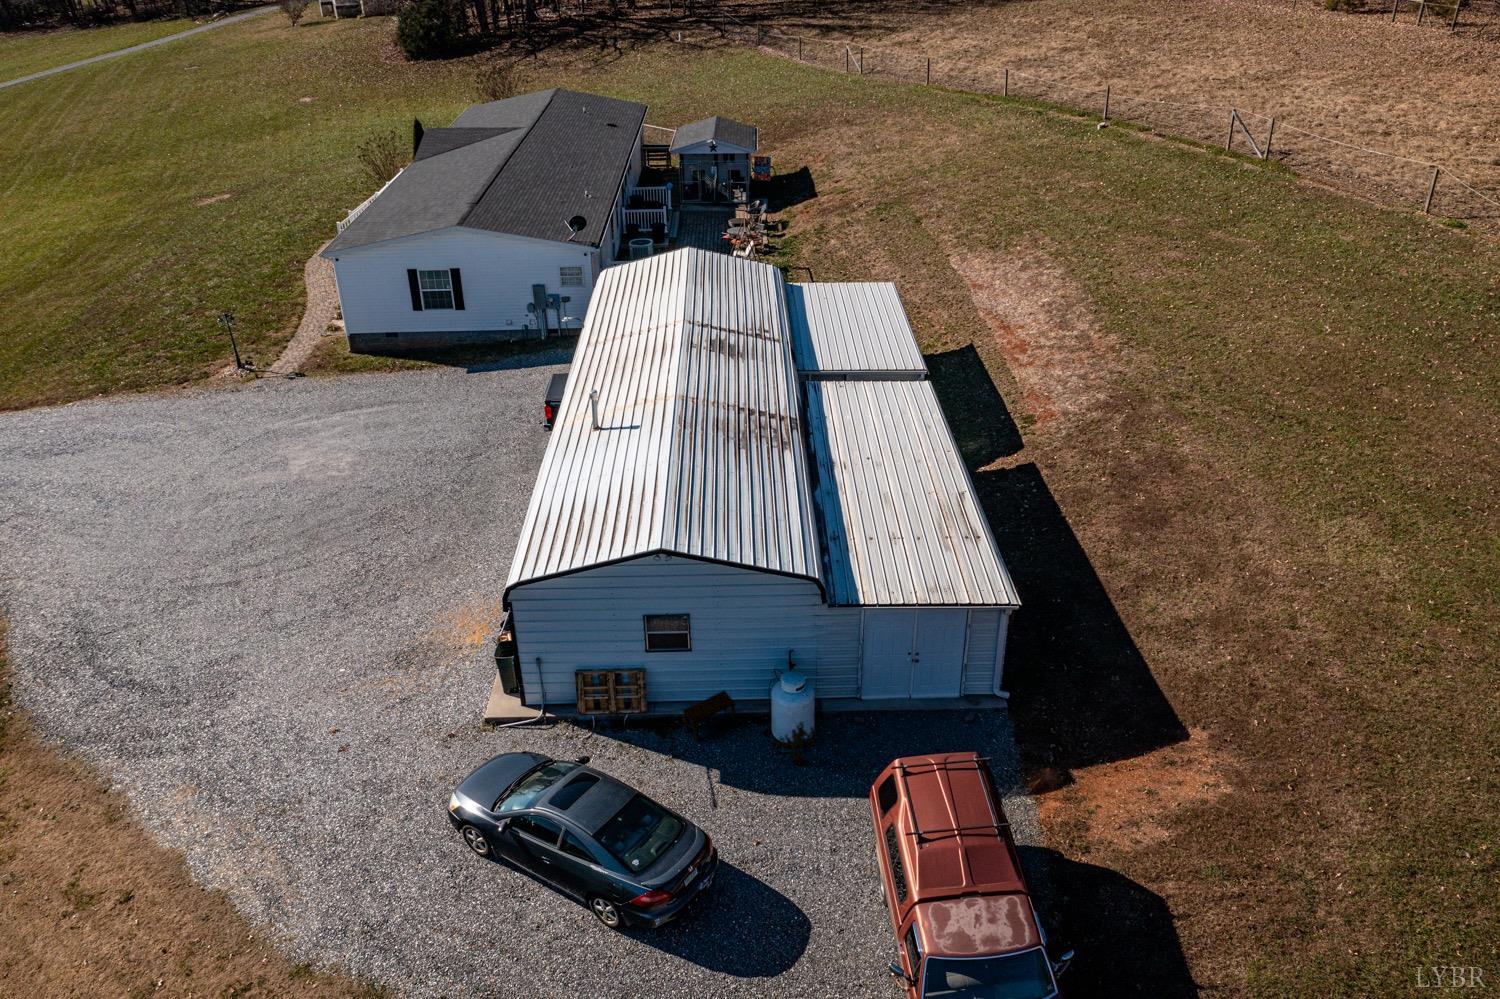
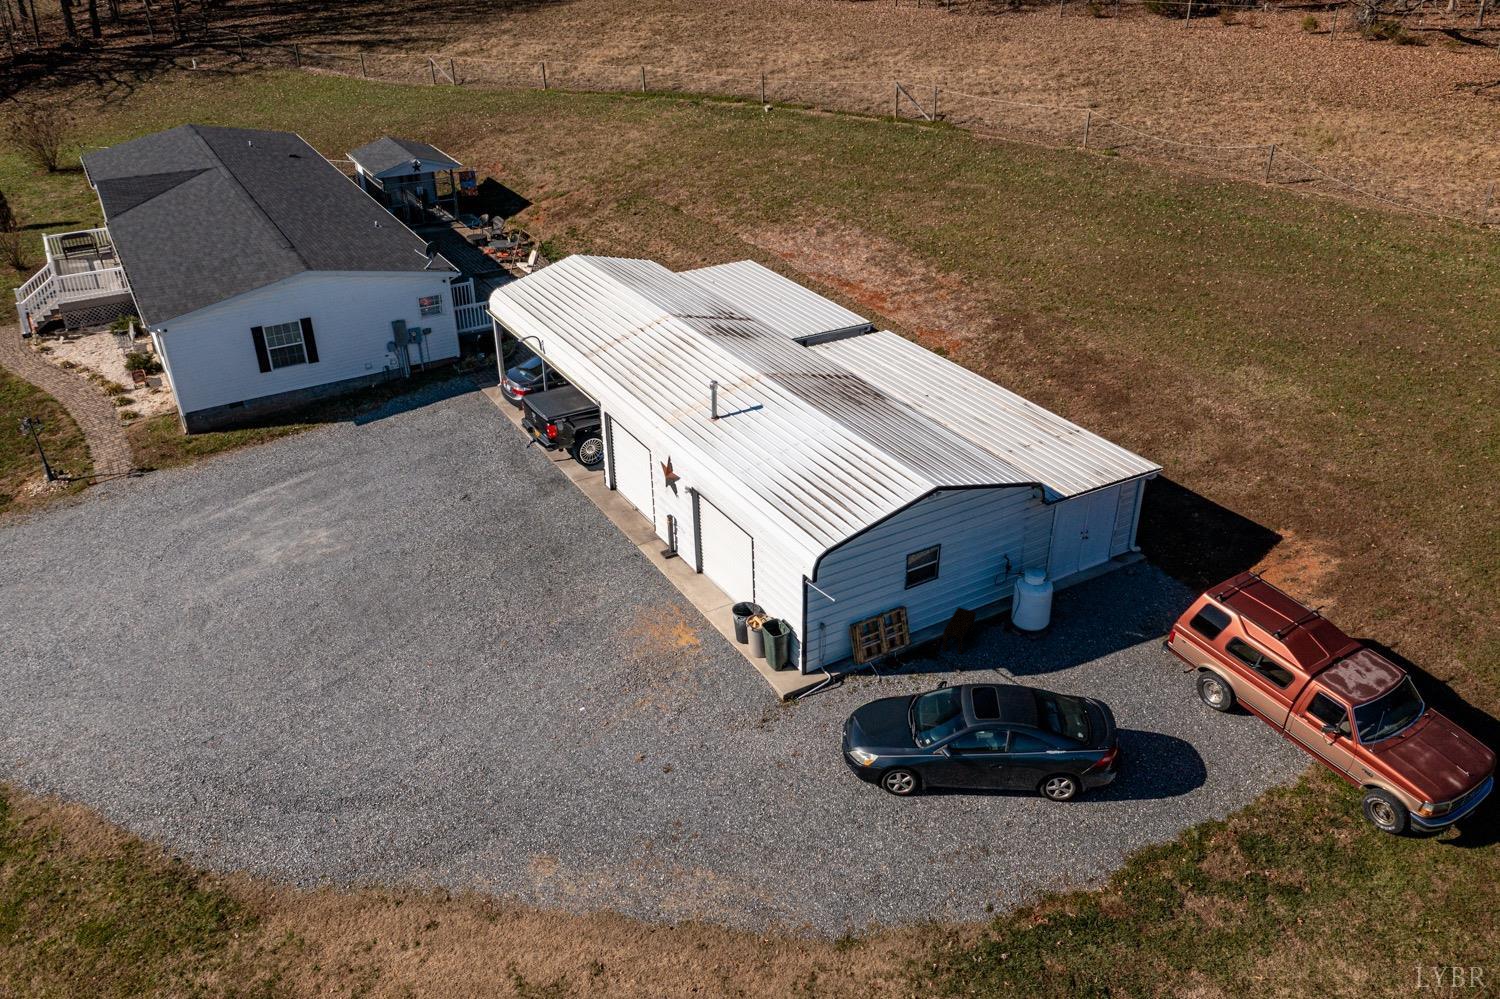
potted tree: present [776,722,816,765] -> none [1038,603,1068,642]

